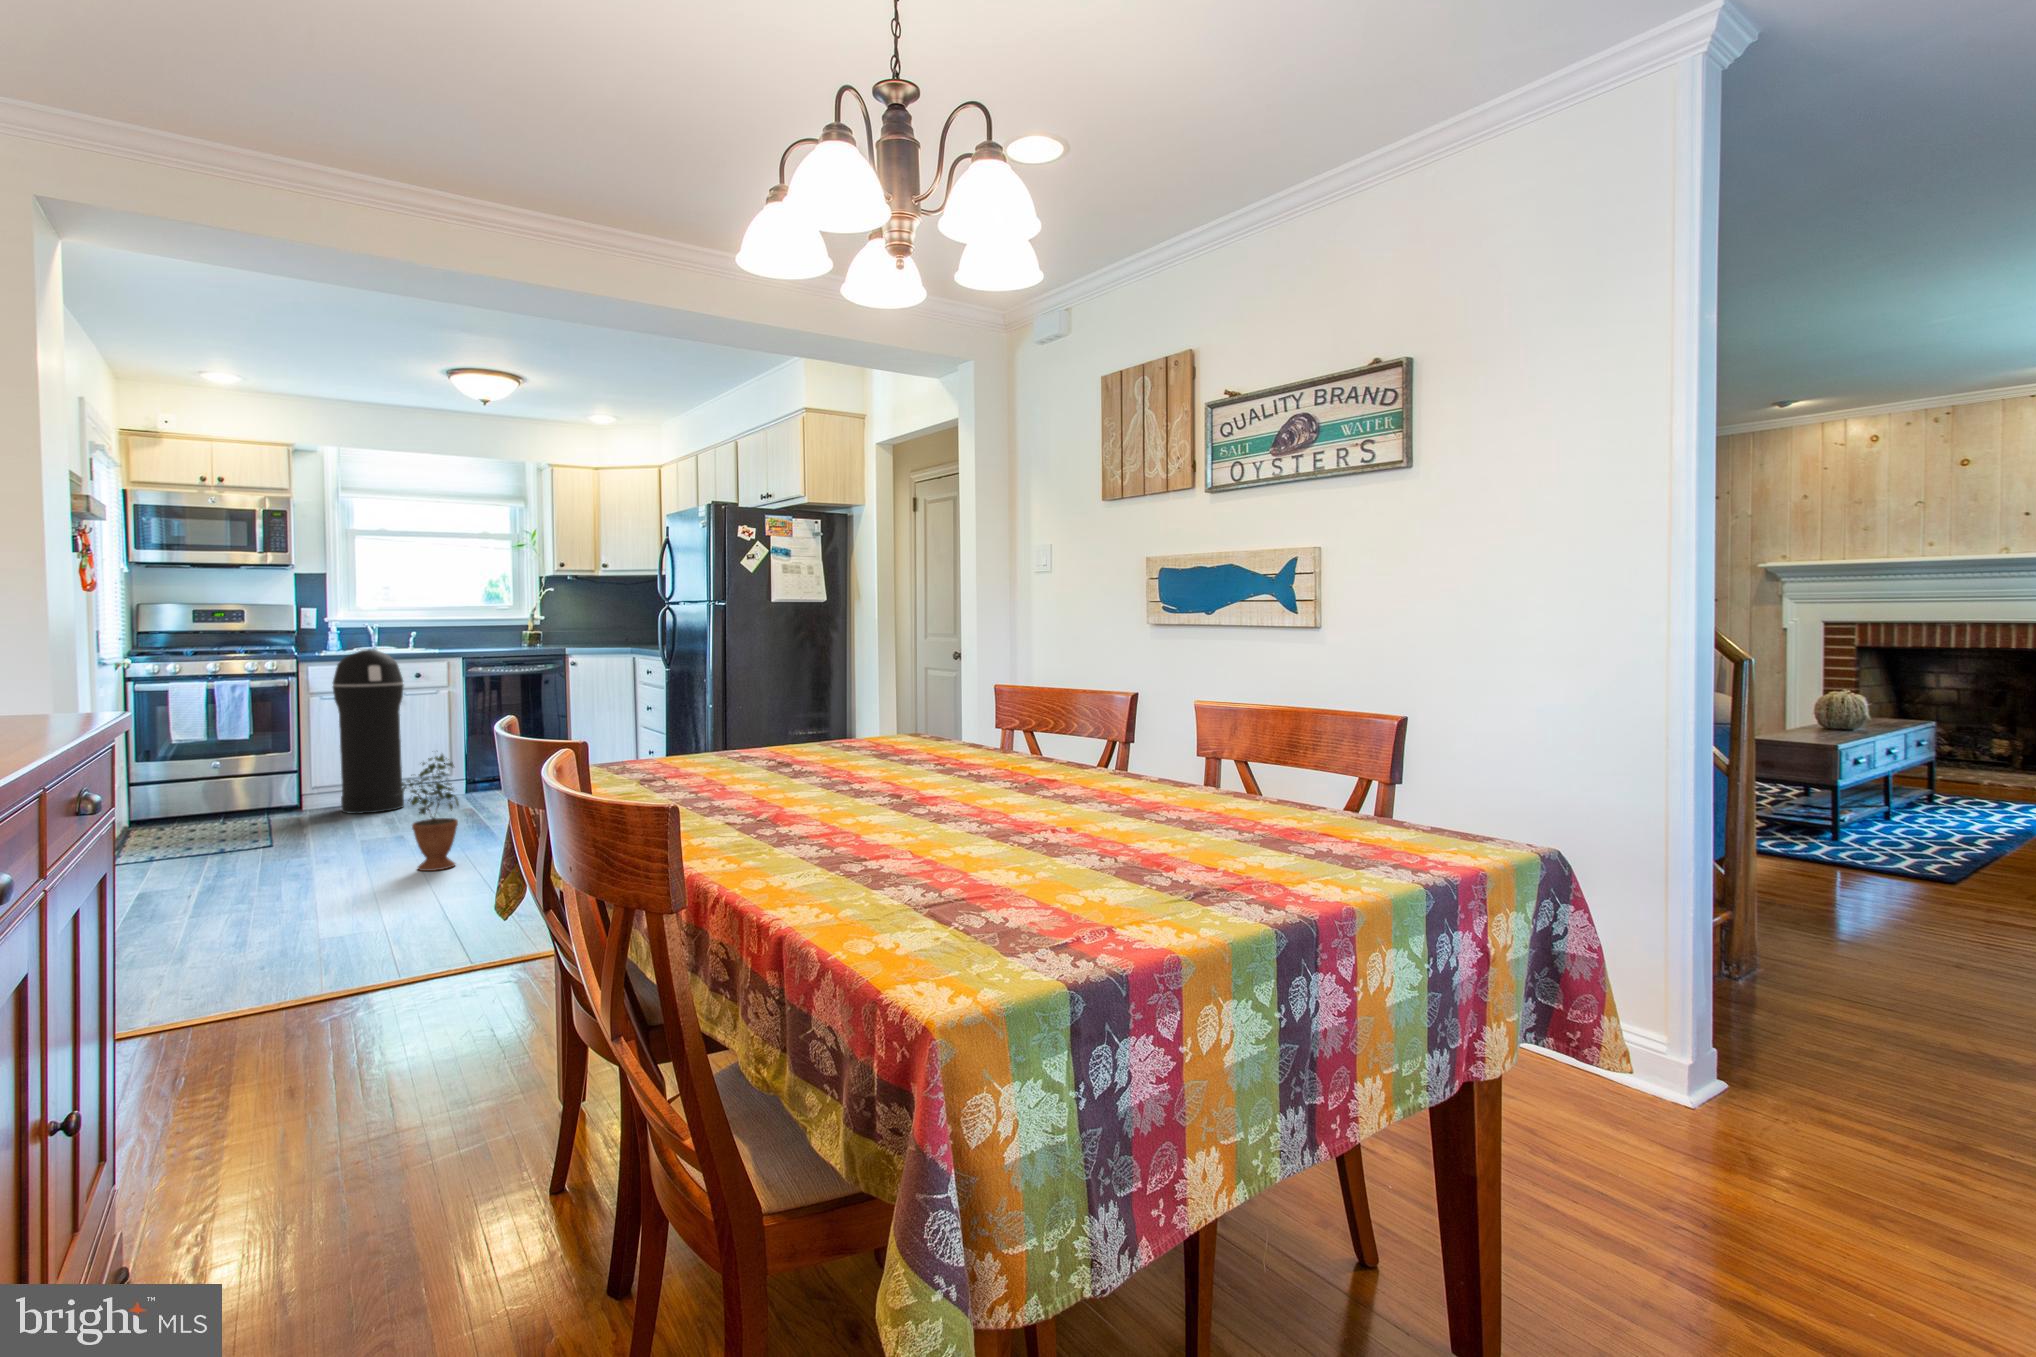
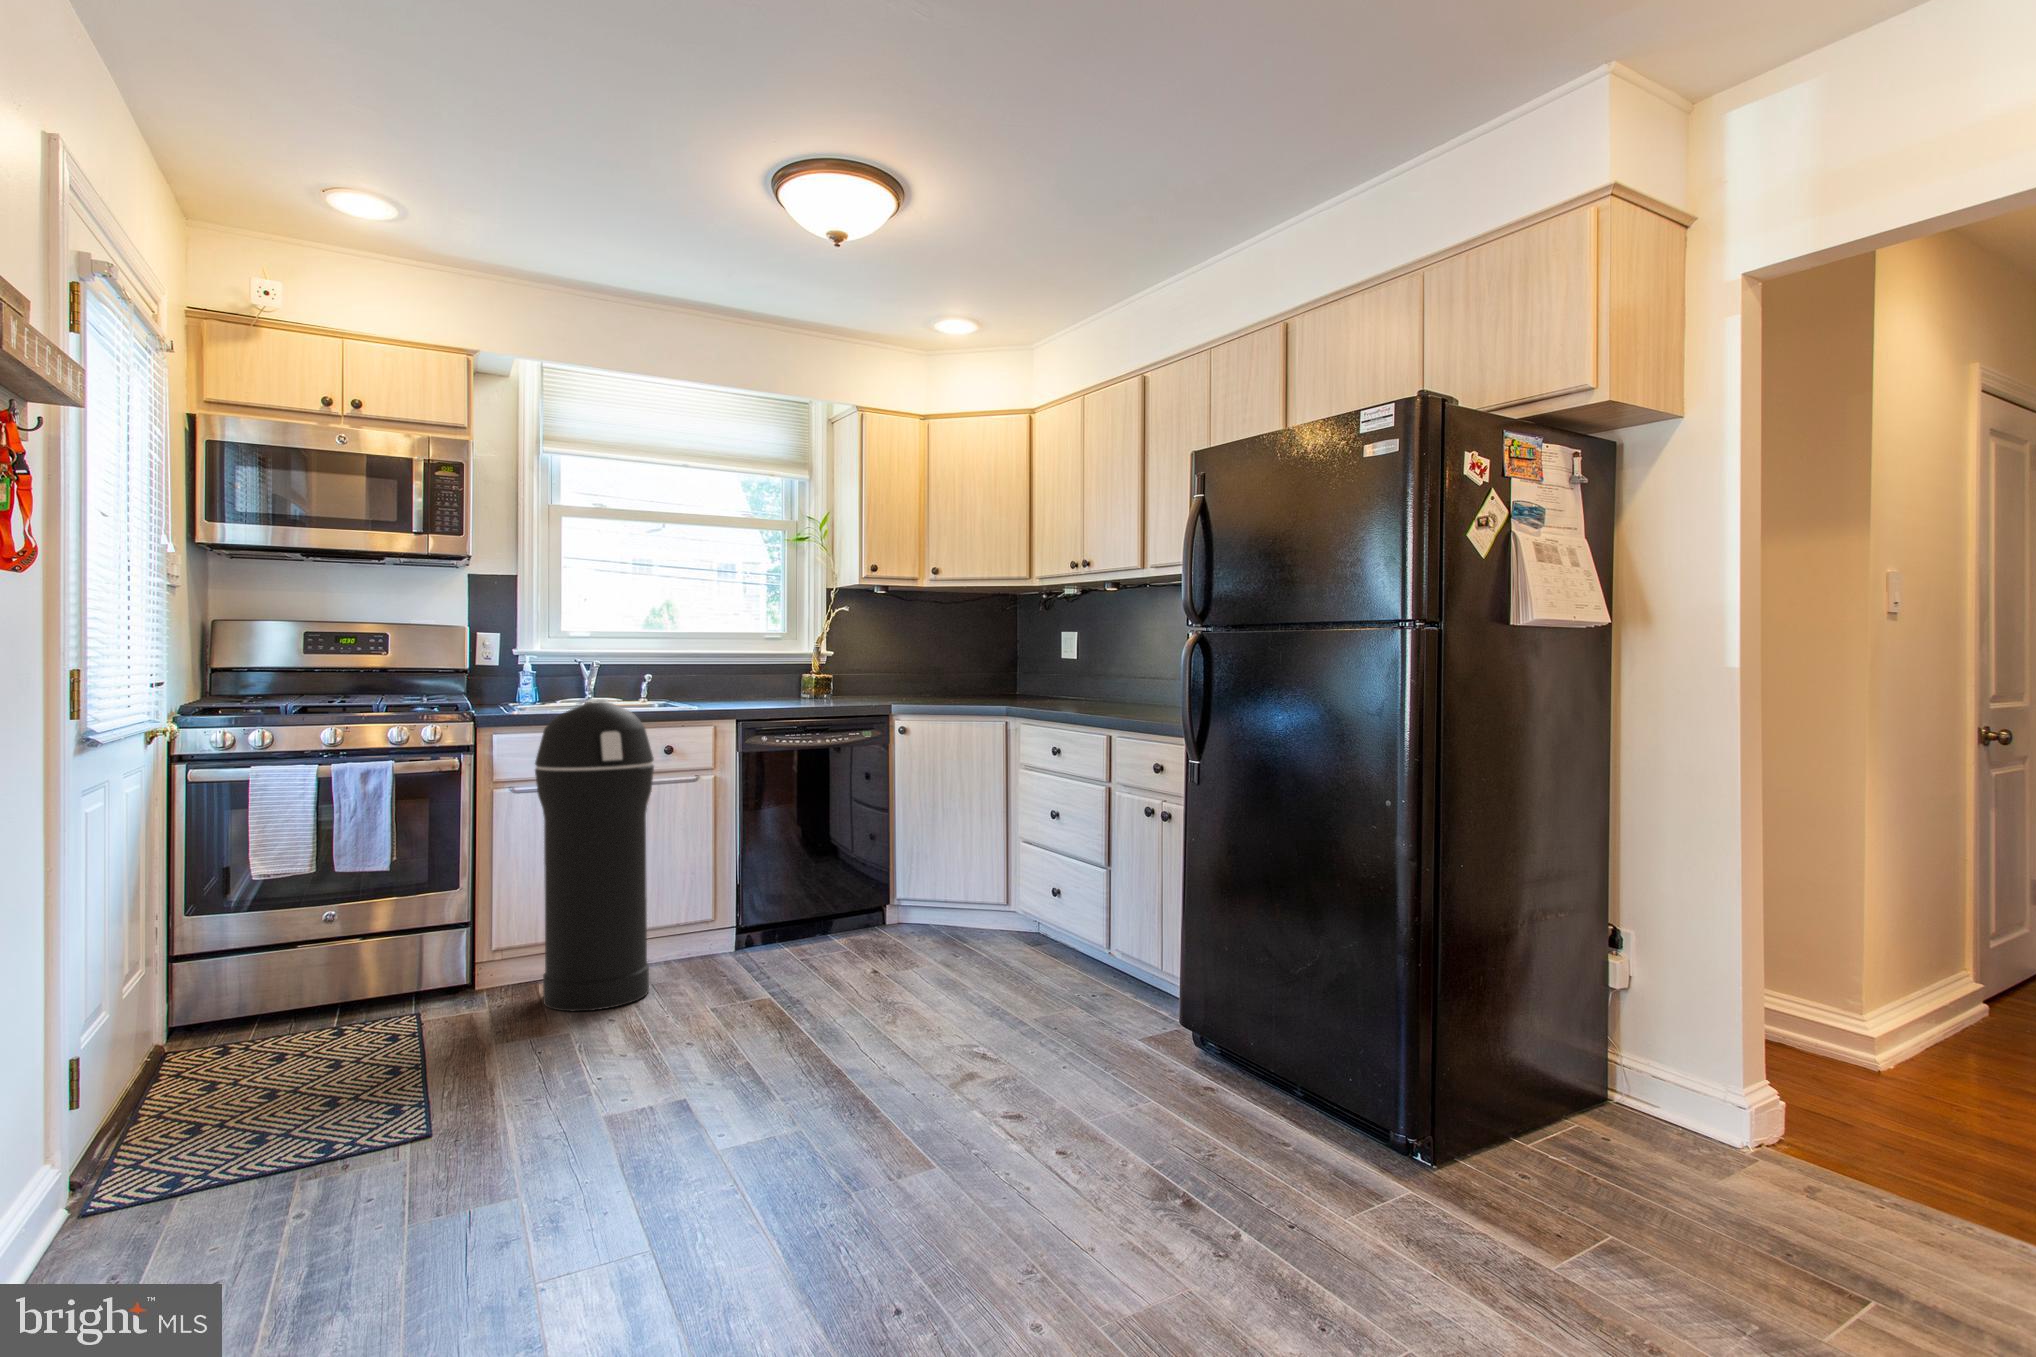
potted plant: present [401,755,459,871] -> none [746,950,879,1281]

